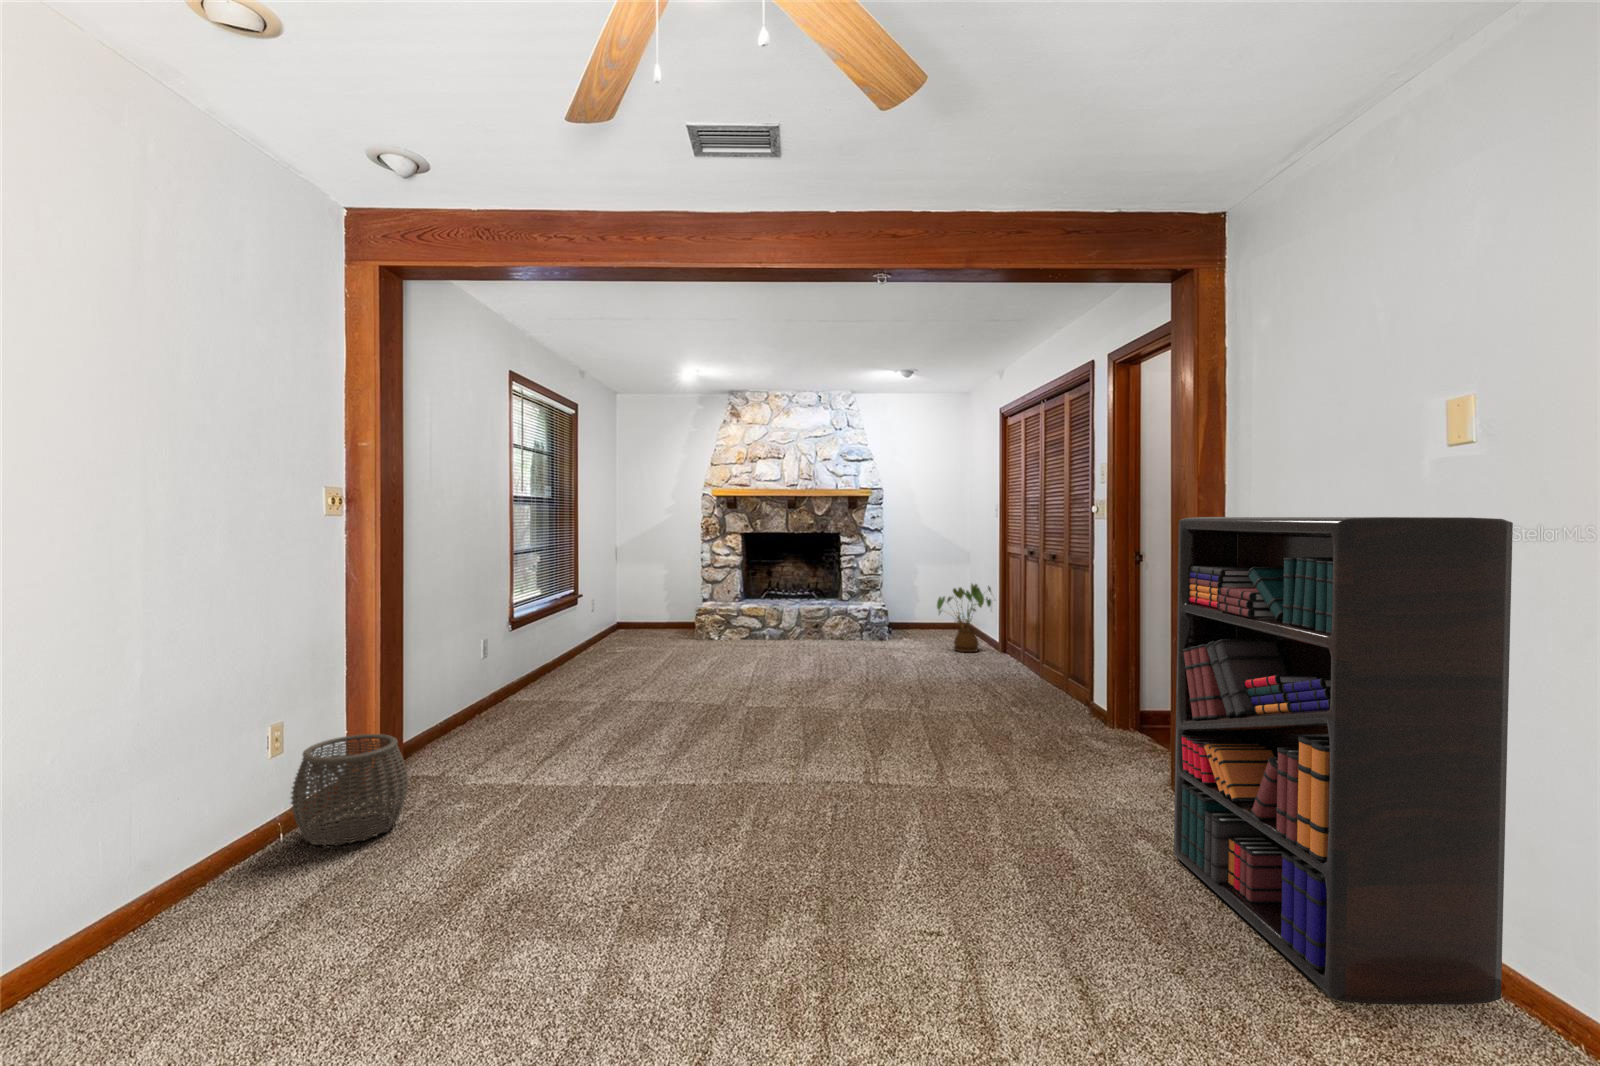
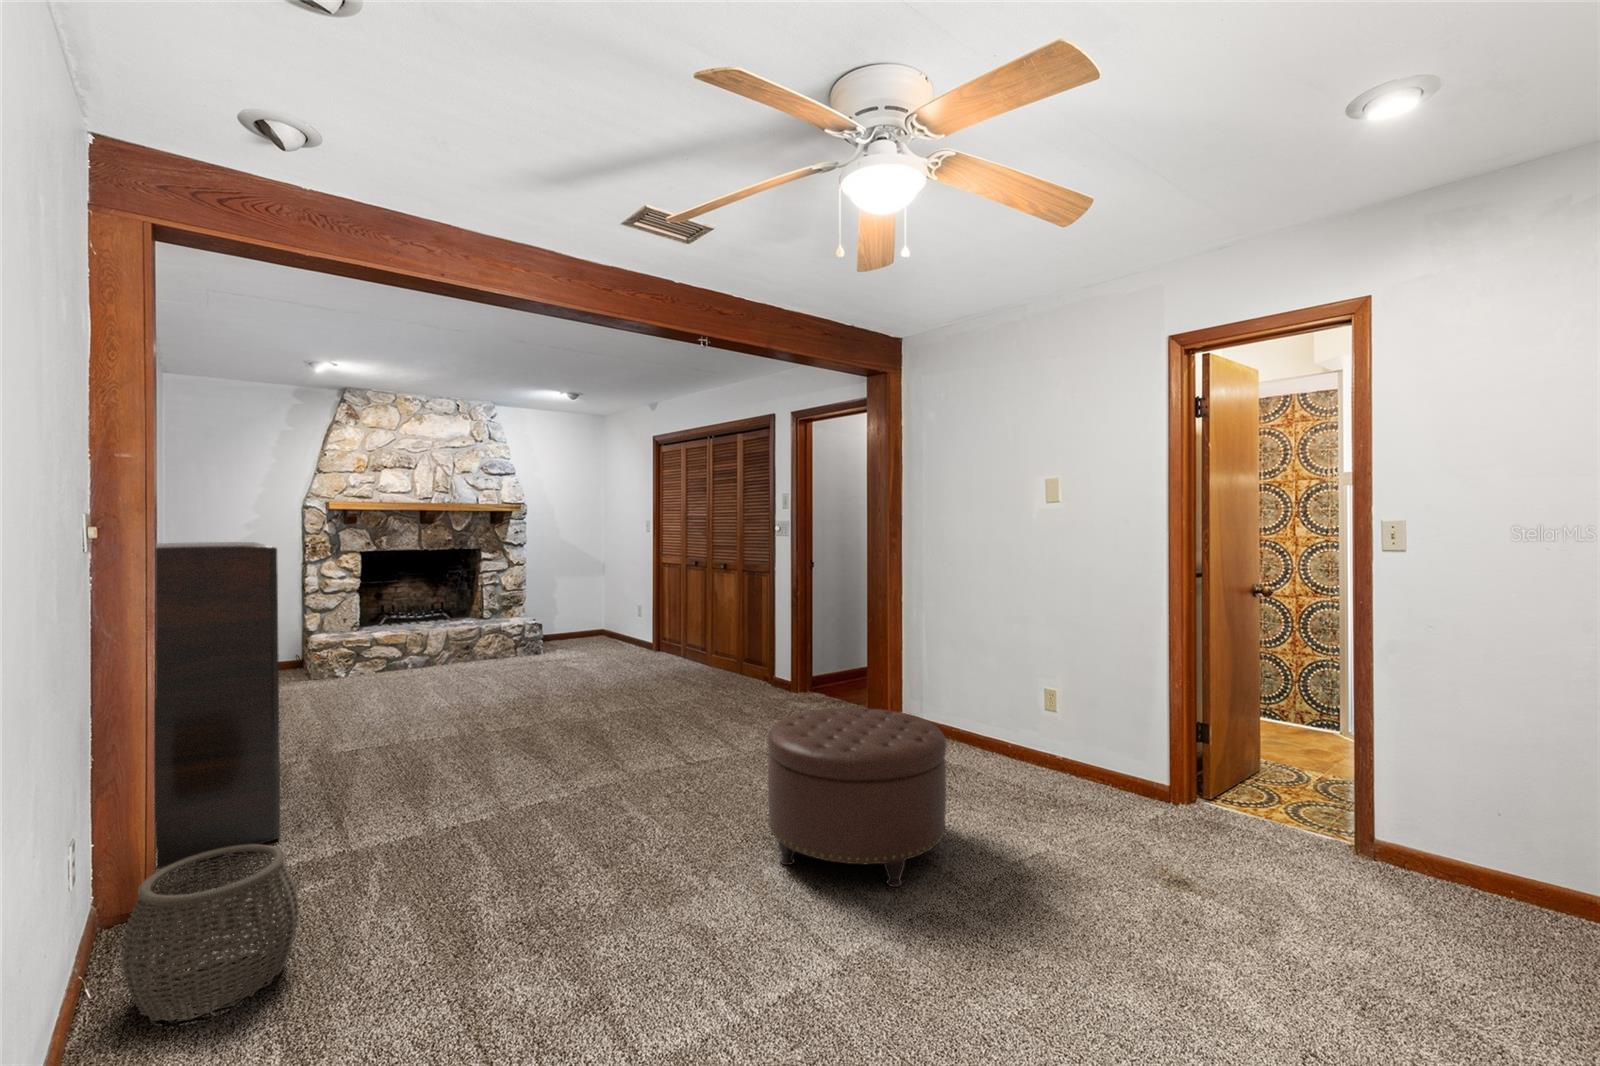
bookshelf: present [1174,517,1513,1005] -> present [155,542,280,869]
house plant: present [937,584,991,652] -> none [599,591,651,654]
ottoman: none [750,731,987,984] -> present [768,707,947,887]

